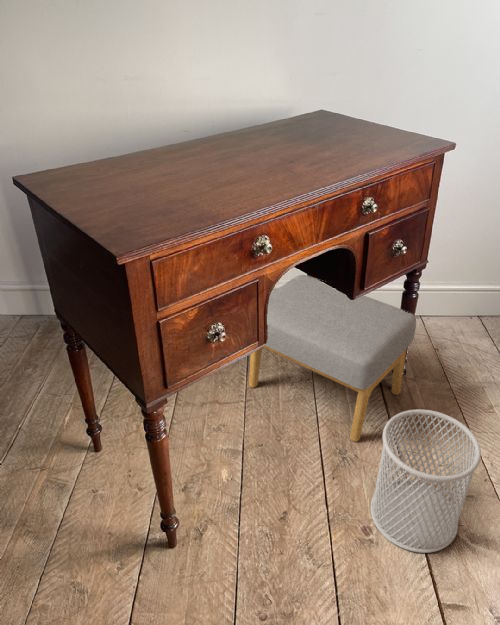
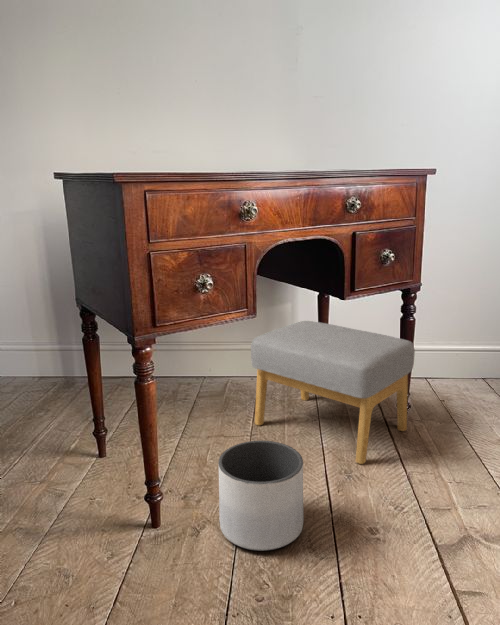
wastebasket: present [371,409,481,553] -> none [377,401,481,549]
planter: none [220,448,303,560] -> present [218,440,303,551]

